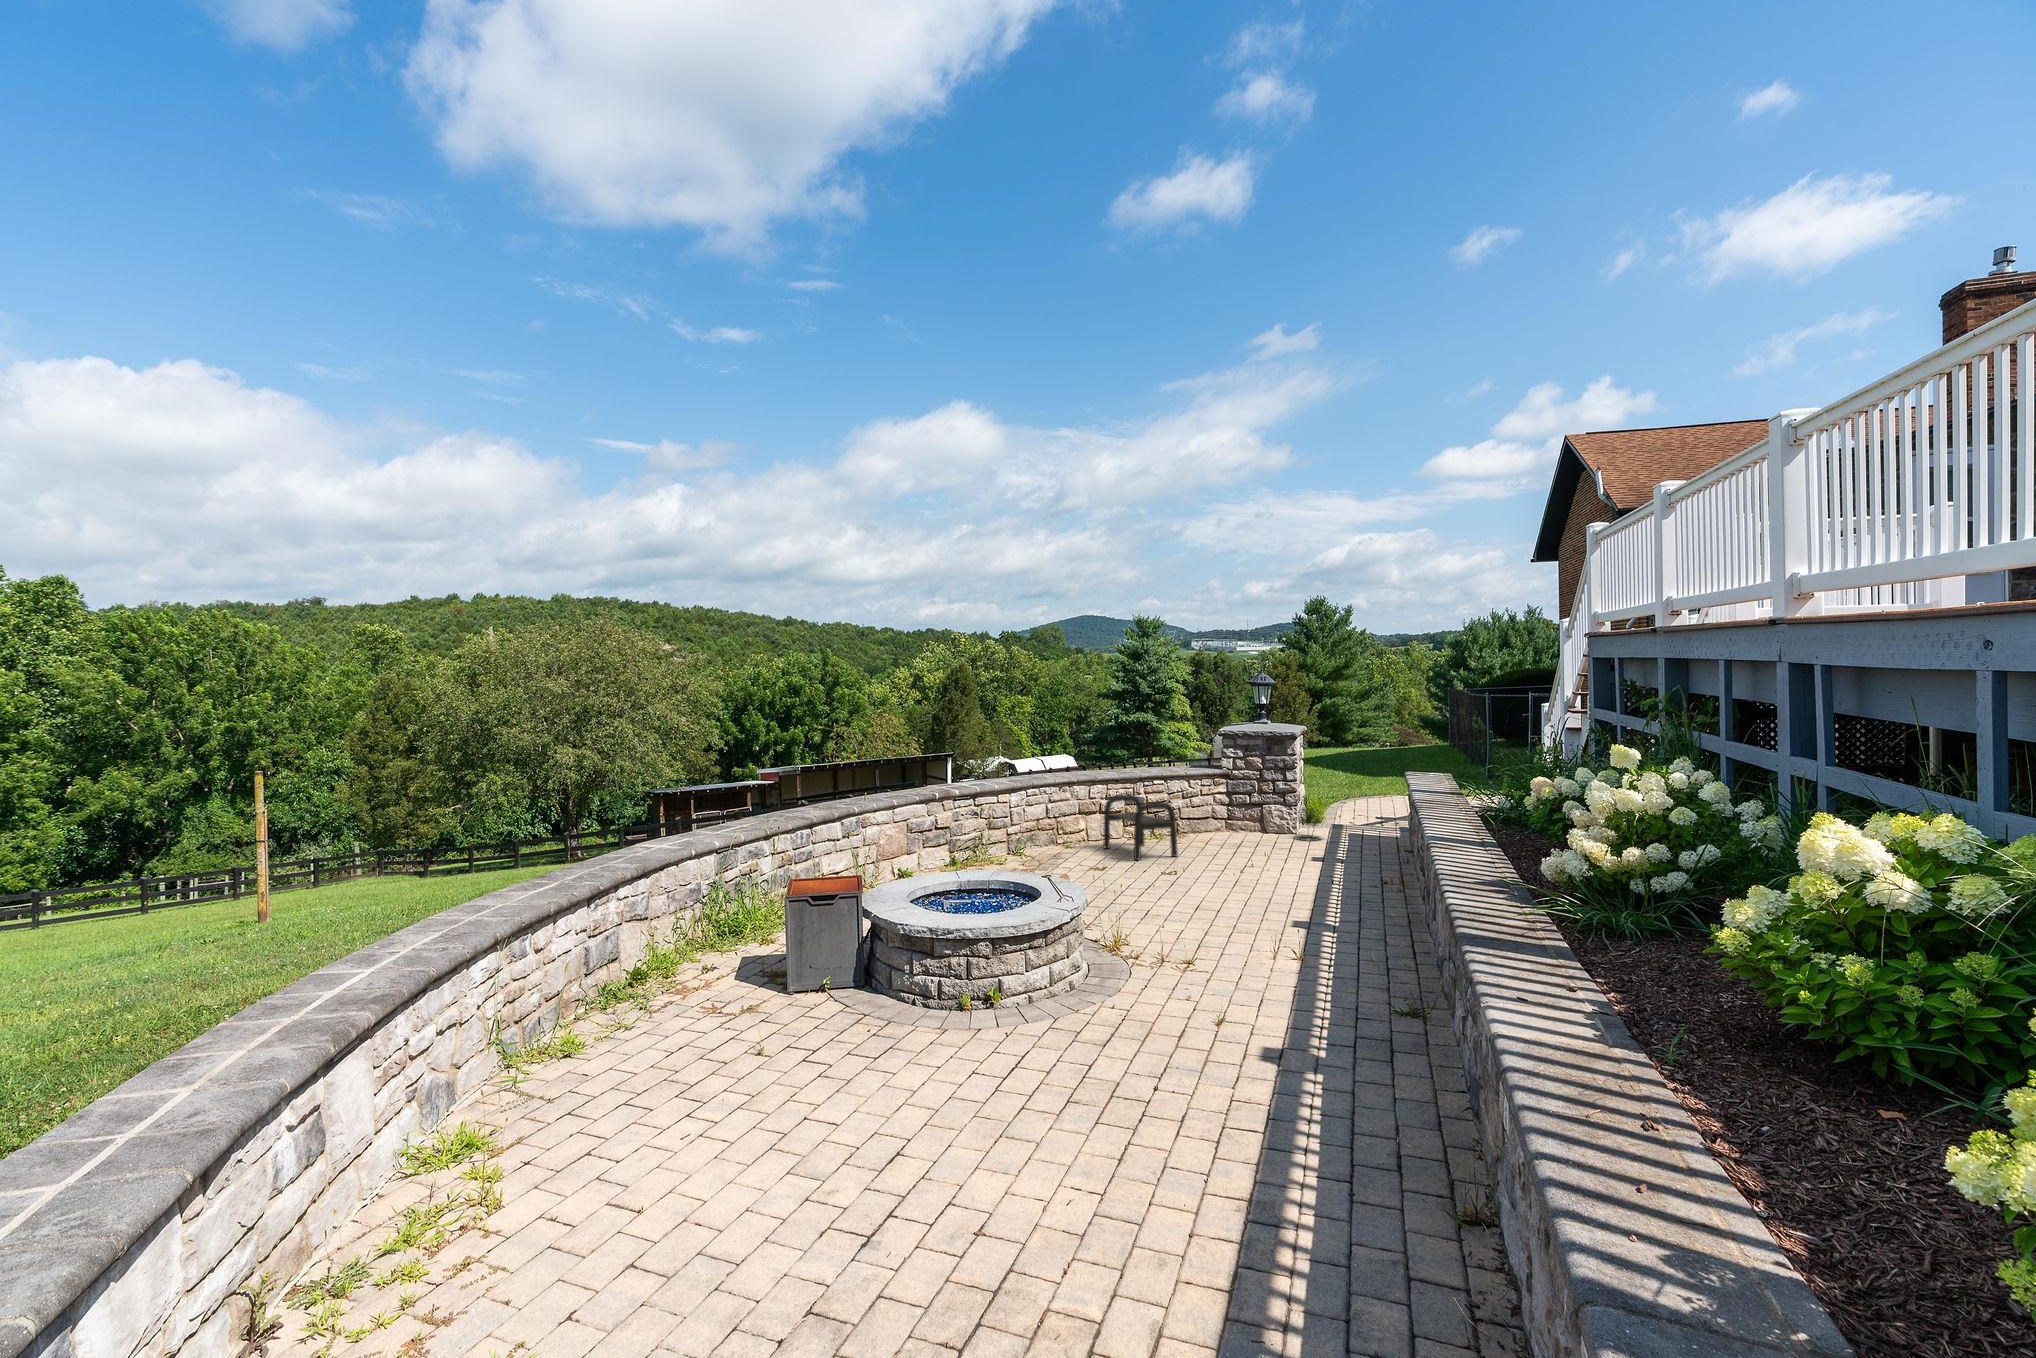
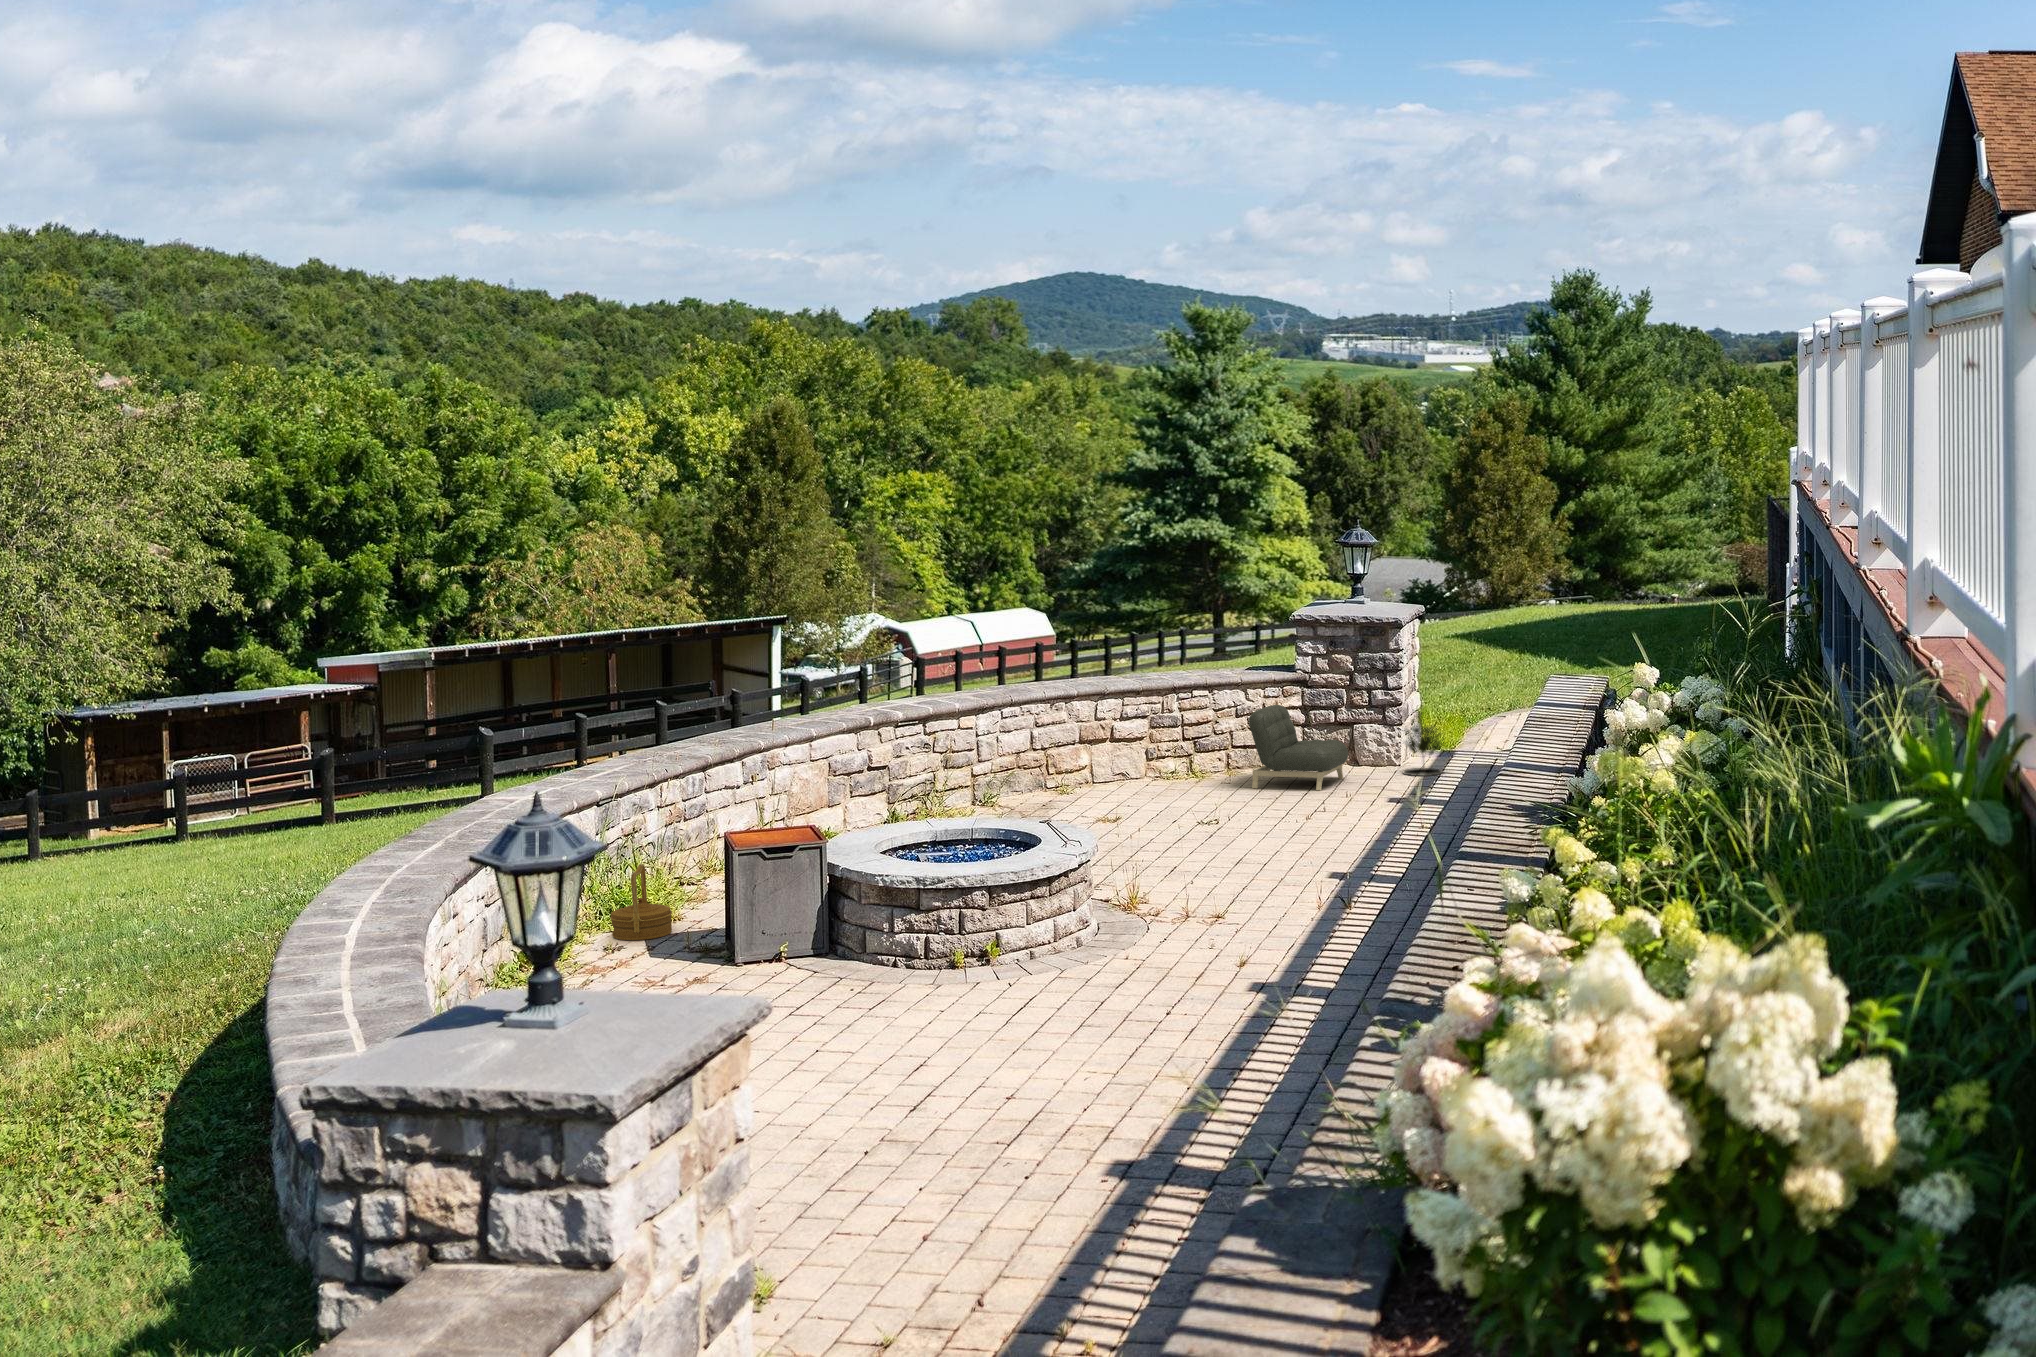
armchair: none [1193,791,1259,849] -> present [1249,705,1348,790]
bench: present [1103,795,1178,860] -> none [1114,714,1225,809]
woven basket: none [711,901,760,963] -> present [610,864,672,940]

